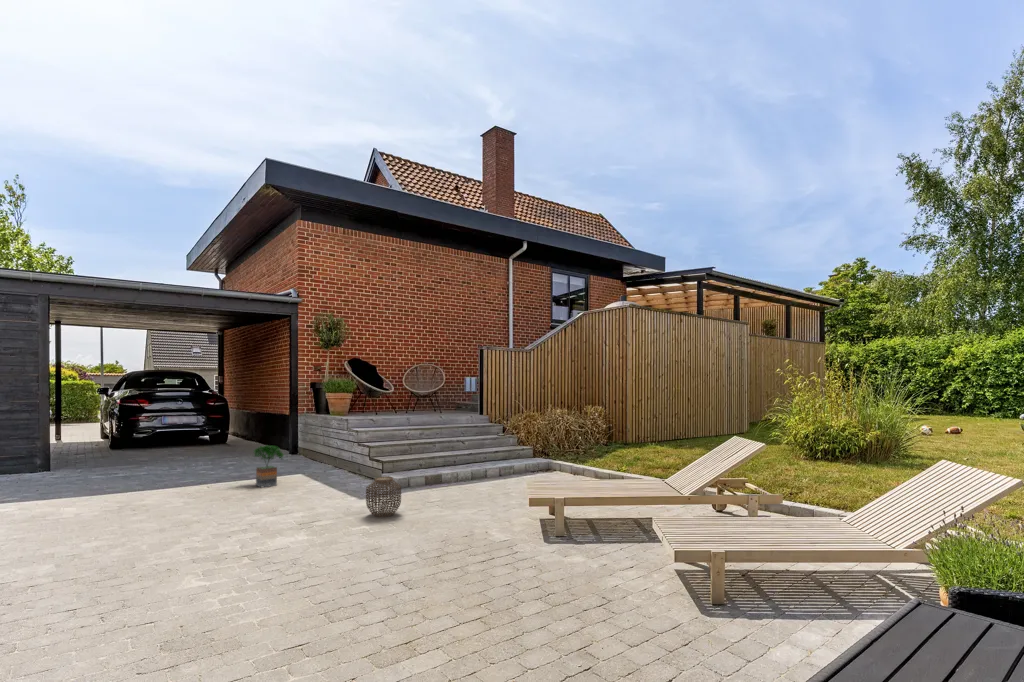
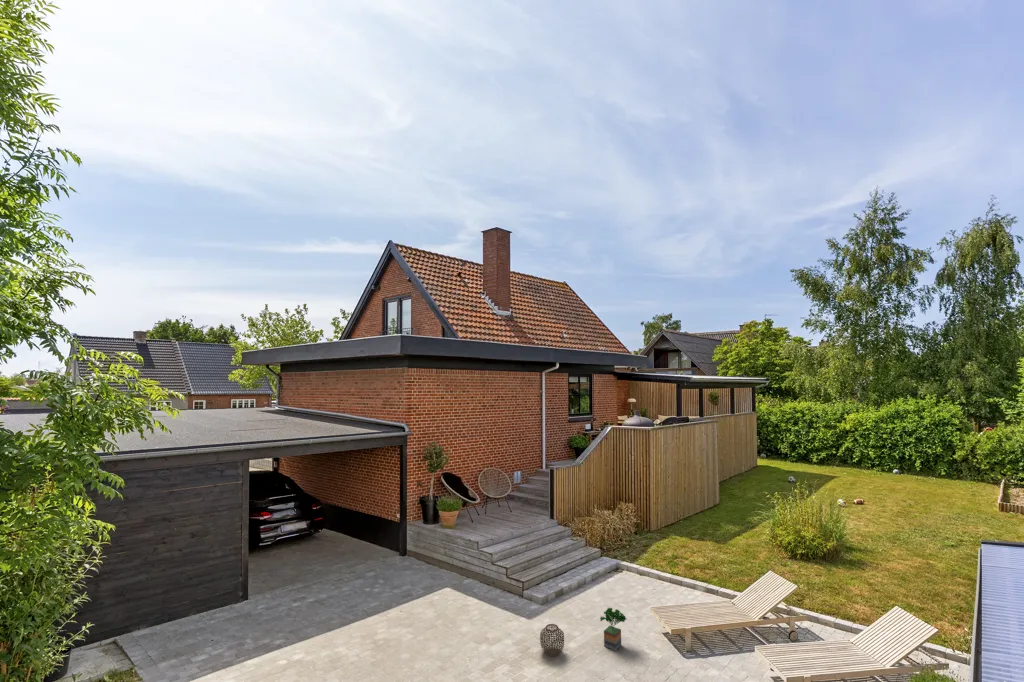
potted tree: present [254,445,283,487] -> present [600,608,626,651]

